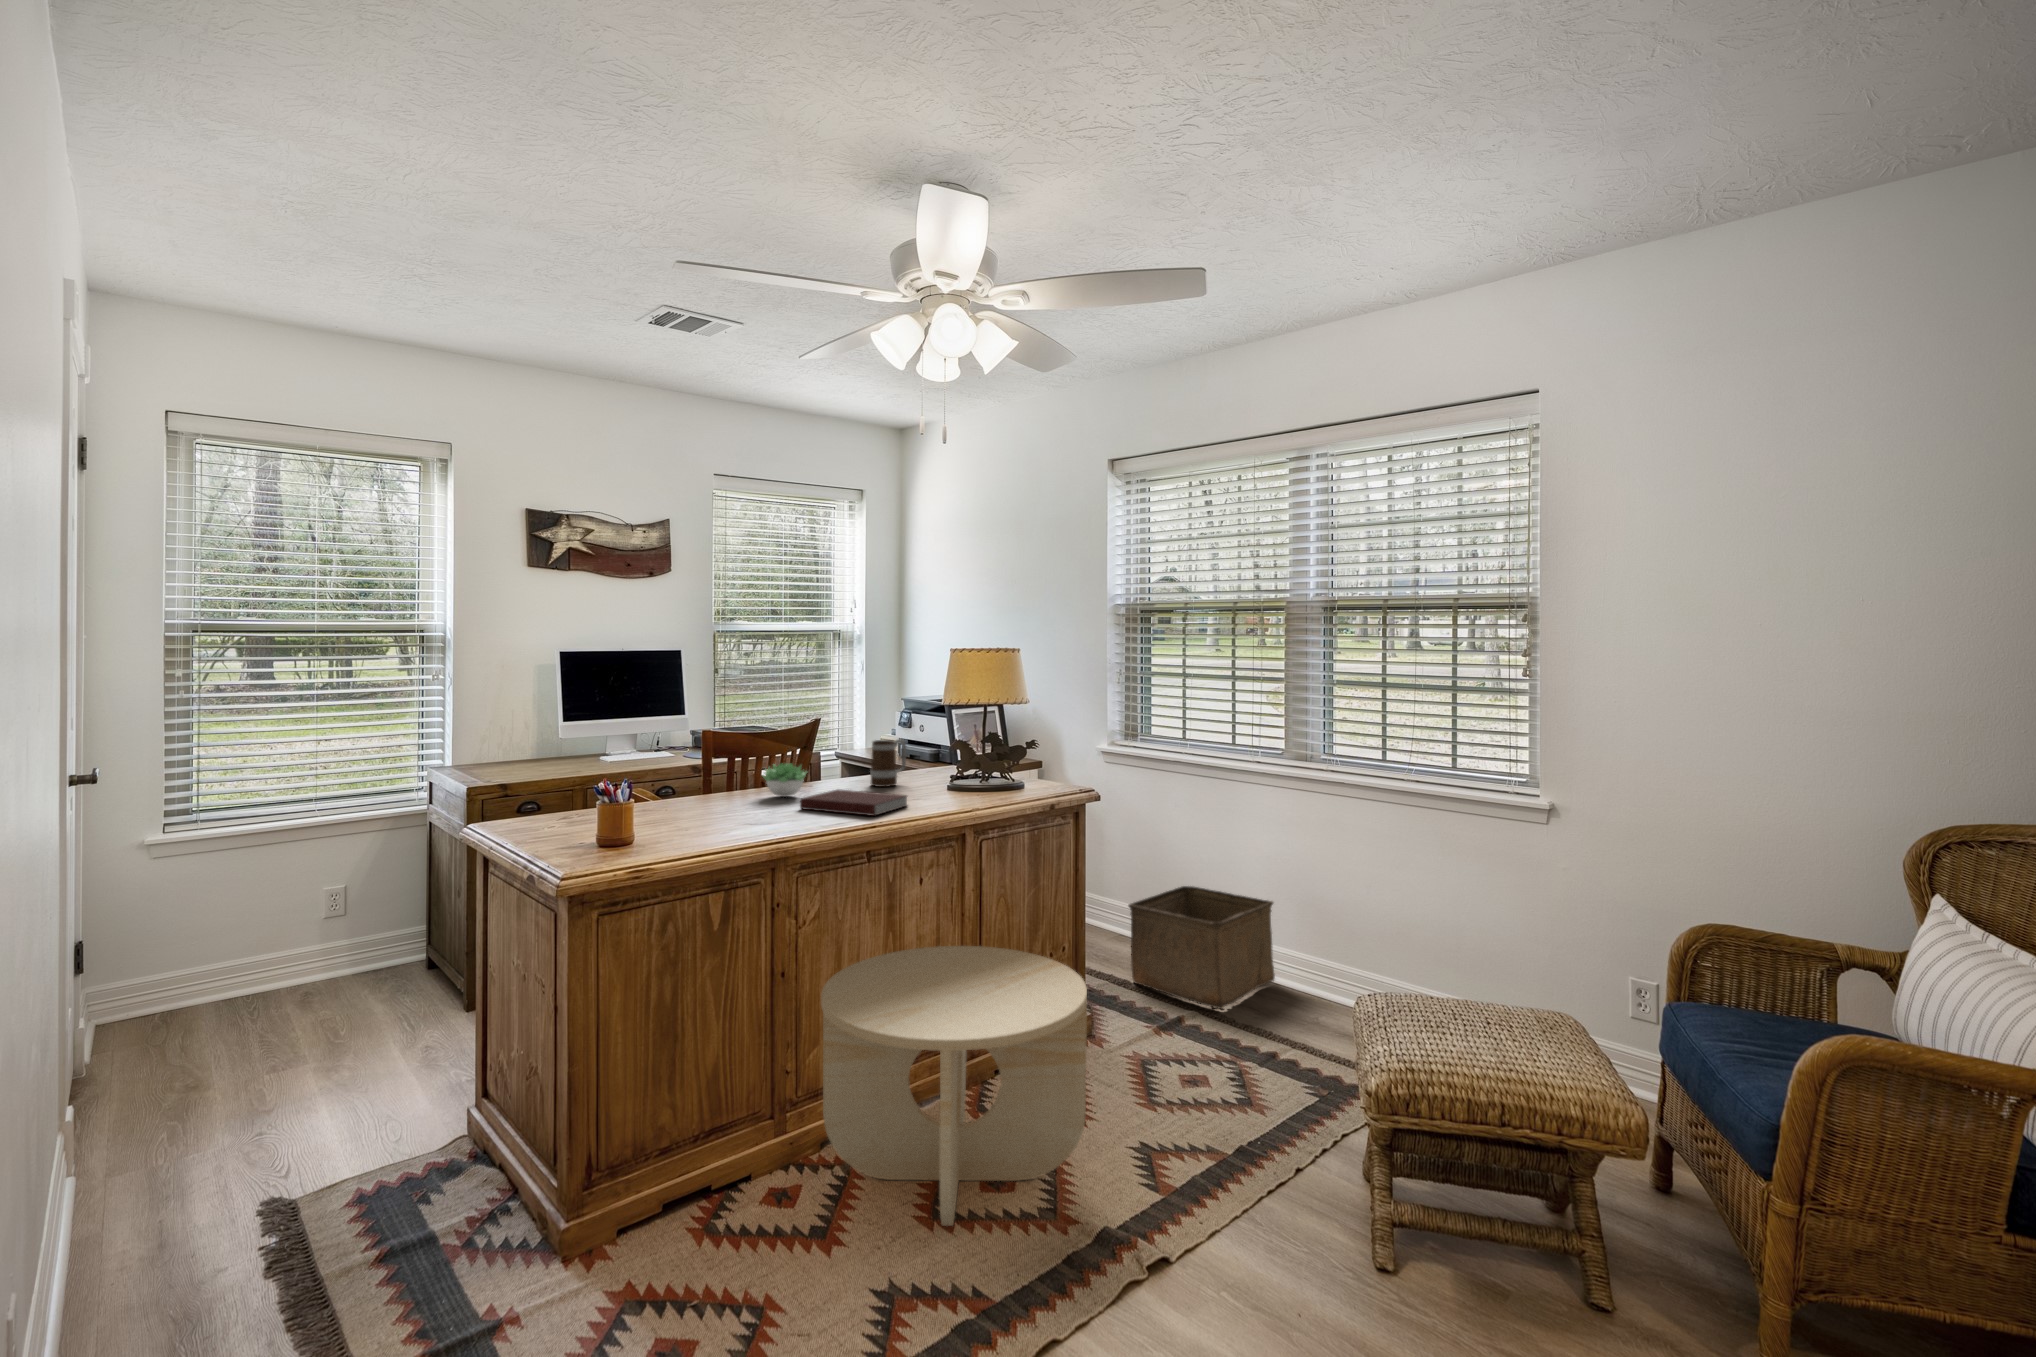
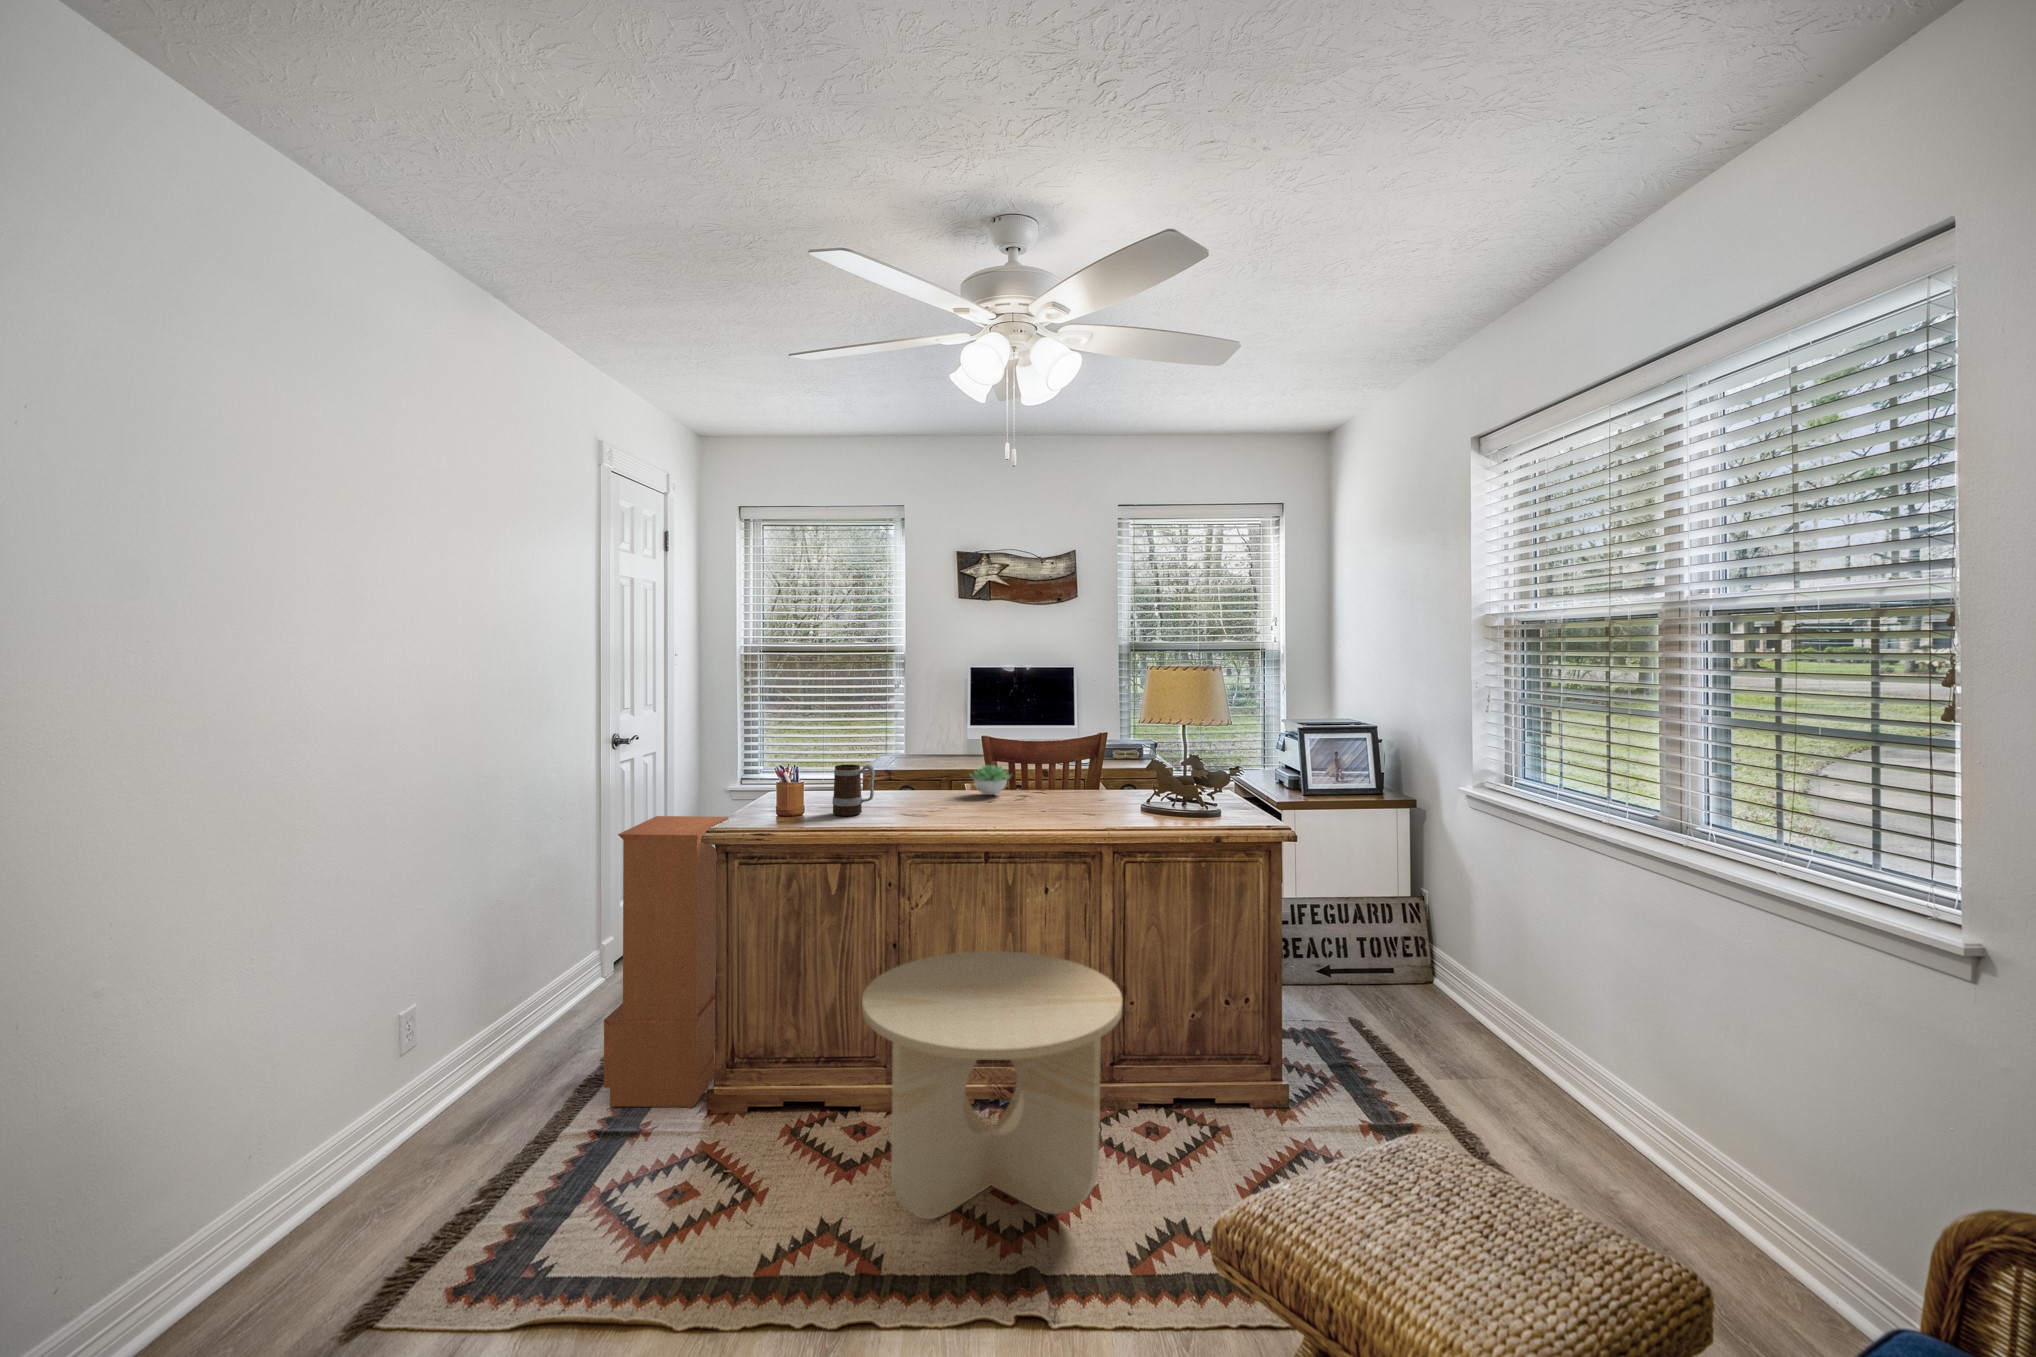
mug: present [870,739,906,787] -> present [833,764,875,816]
notebook: present [800,790,907,816] -> none [970,793,1060,820]
bookcase: none [366,863,534,1298] -> present [604,816,728,1107]
storage bin: present [1128,886,1275,1009] -> none [1402,967,1611,1129]

